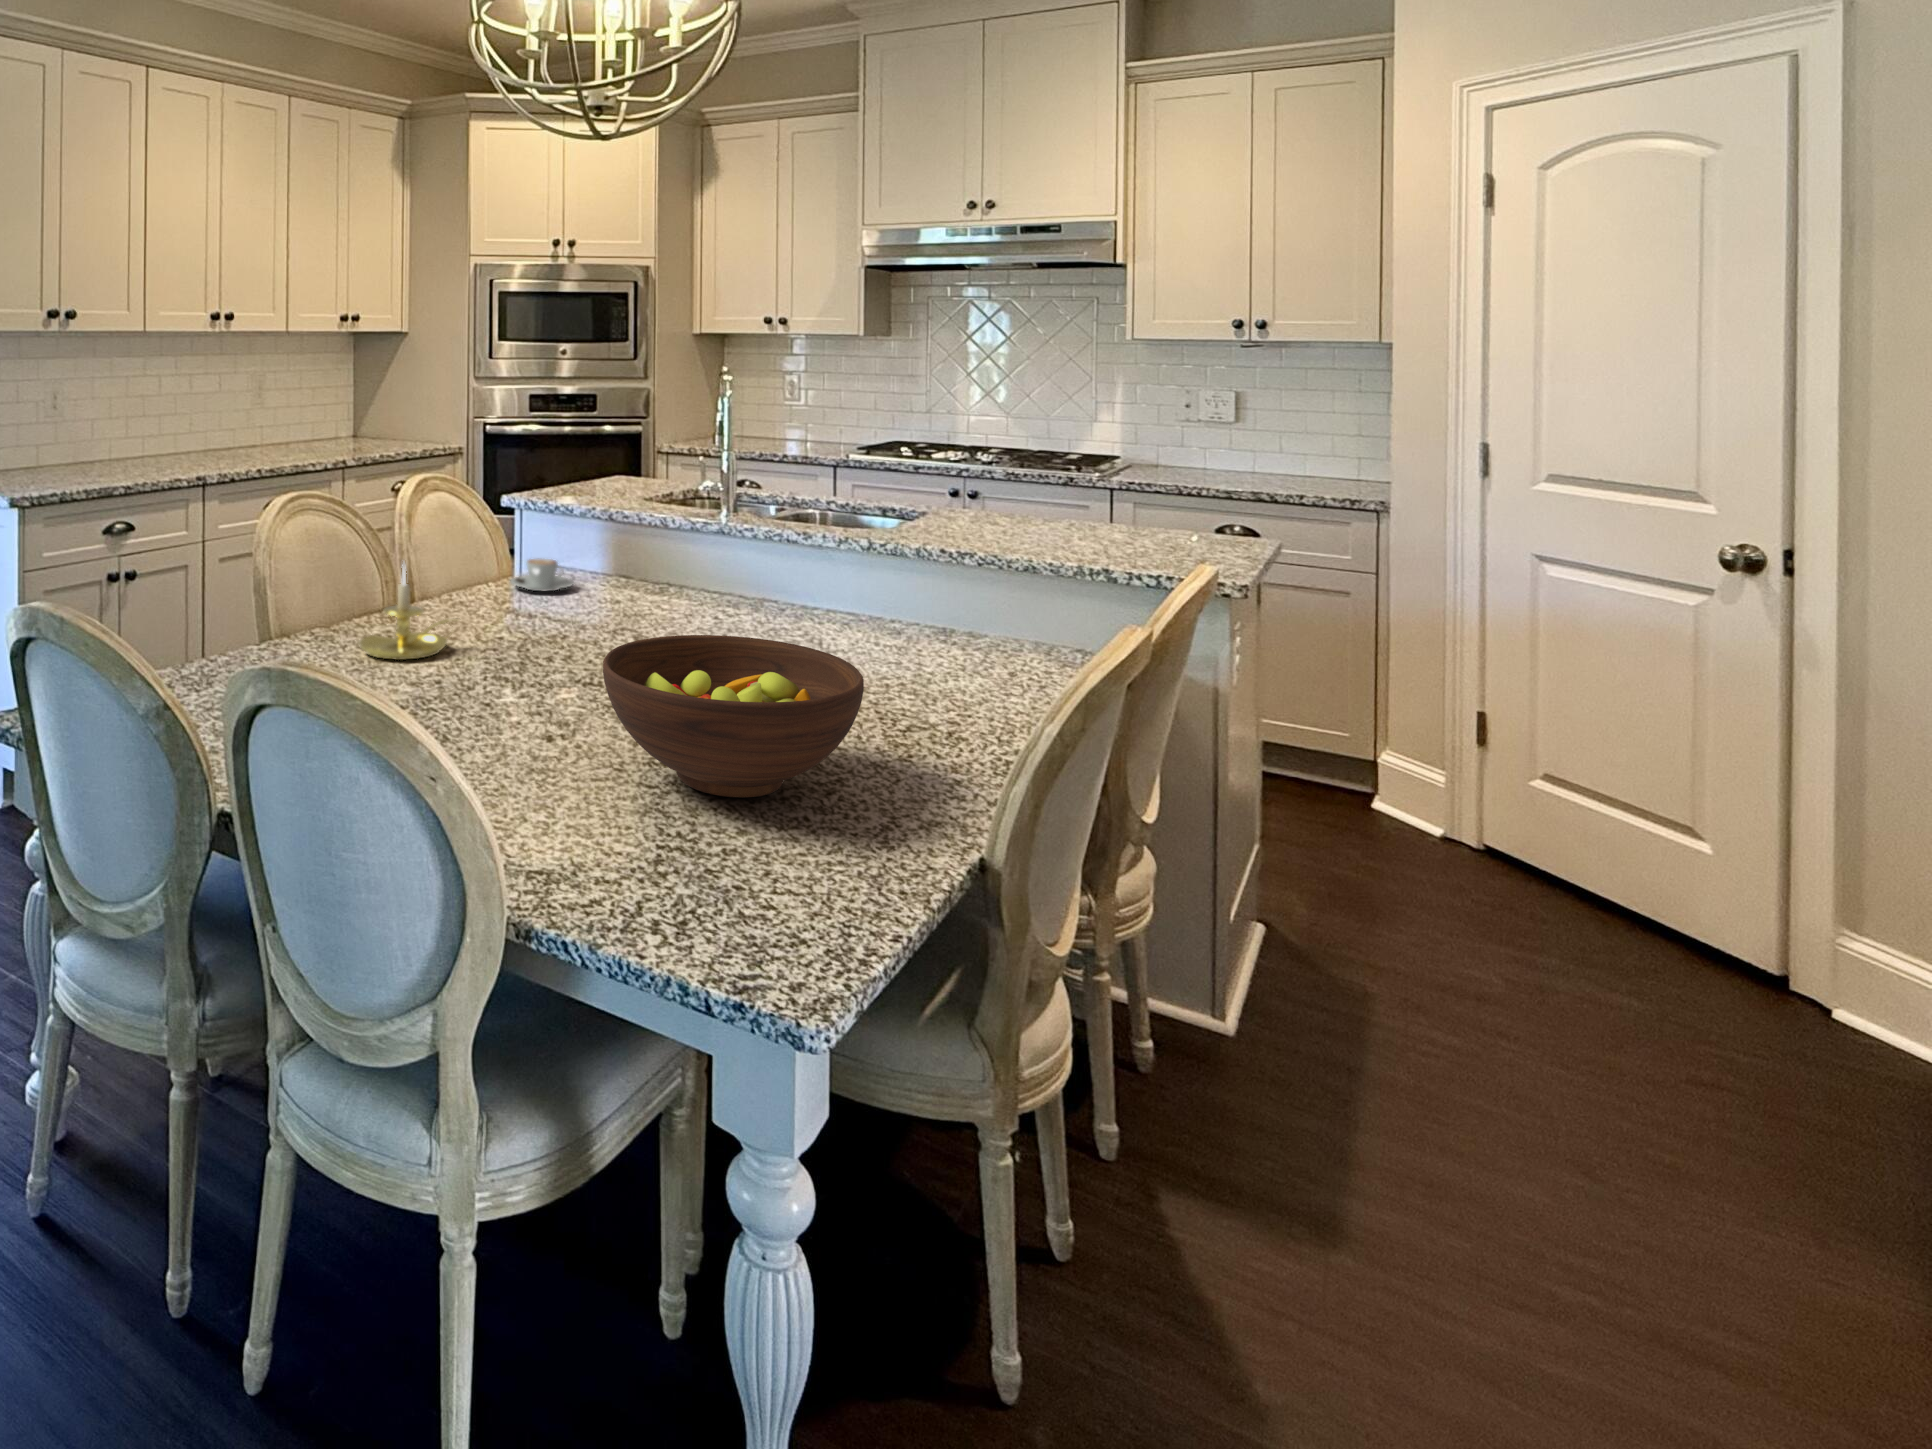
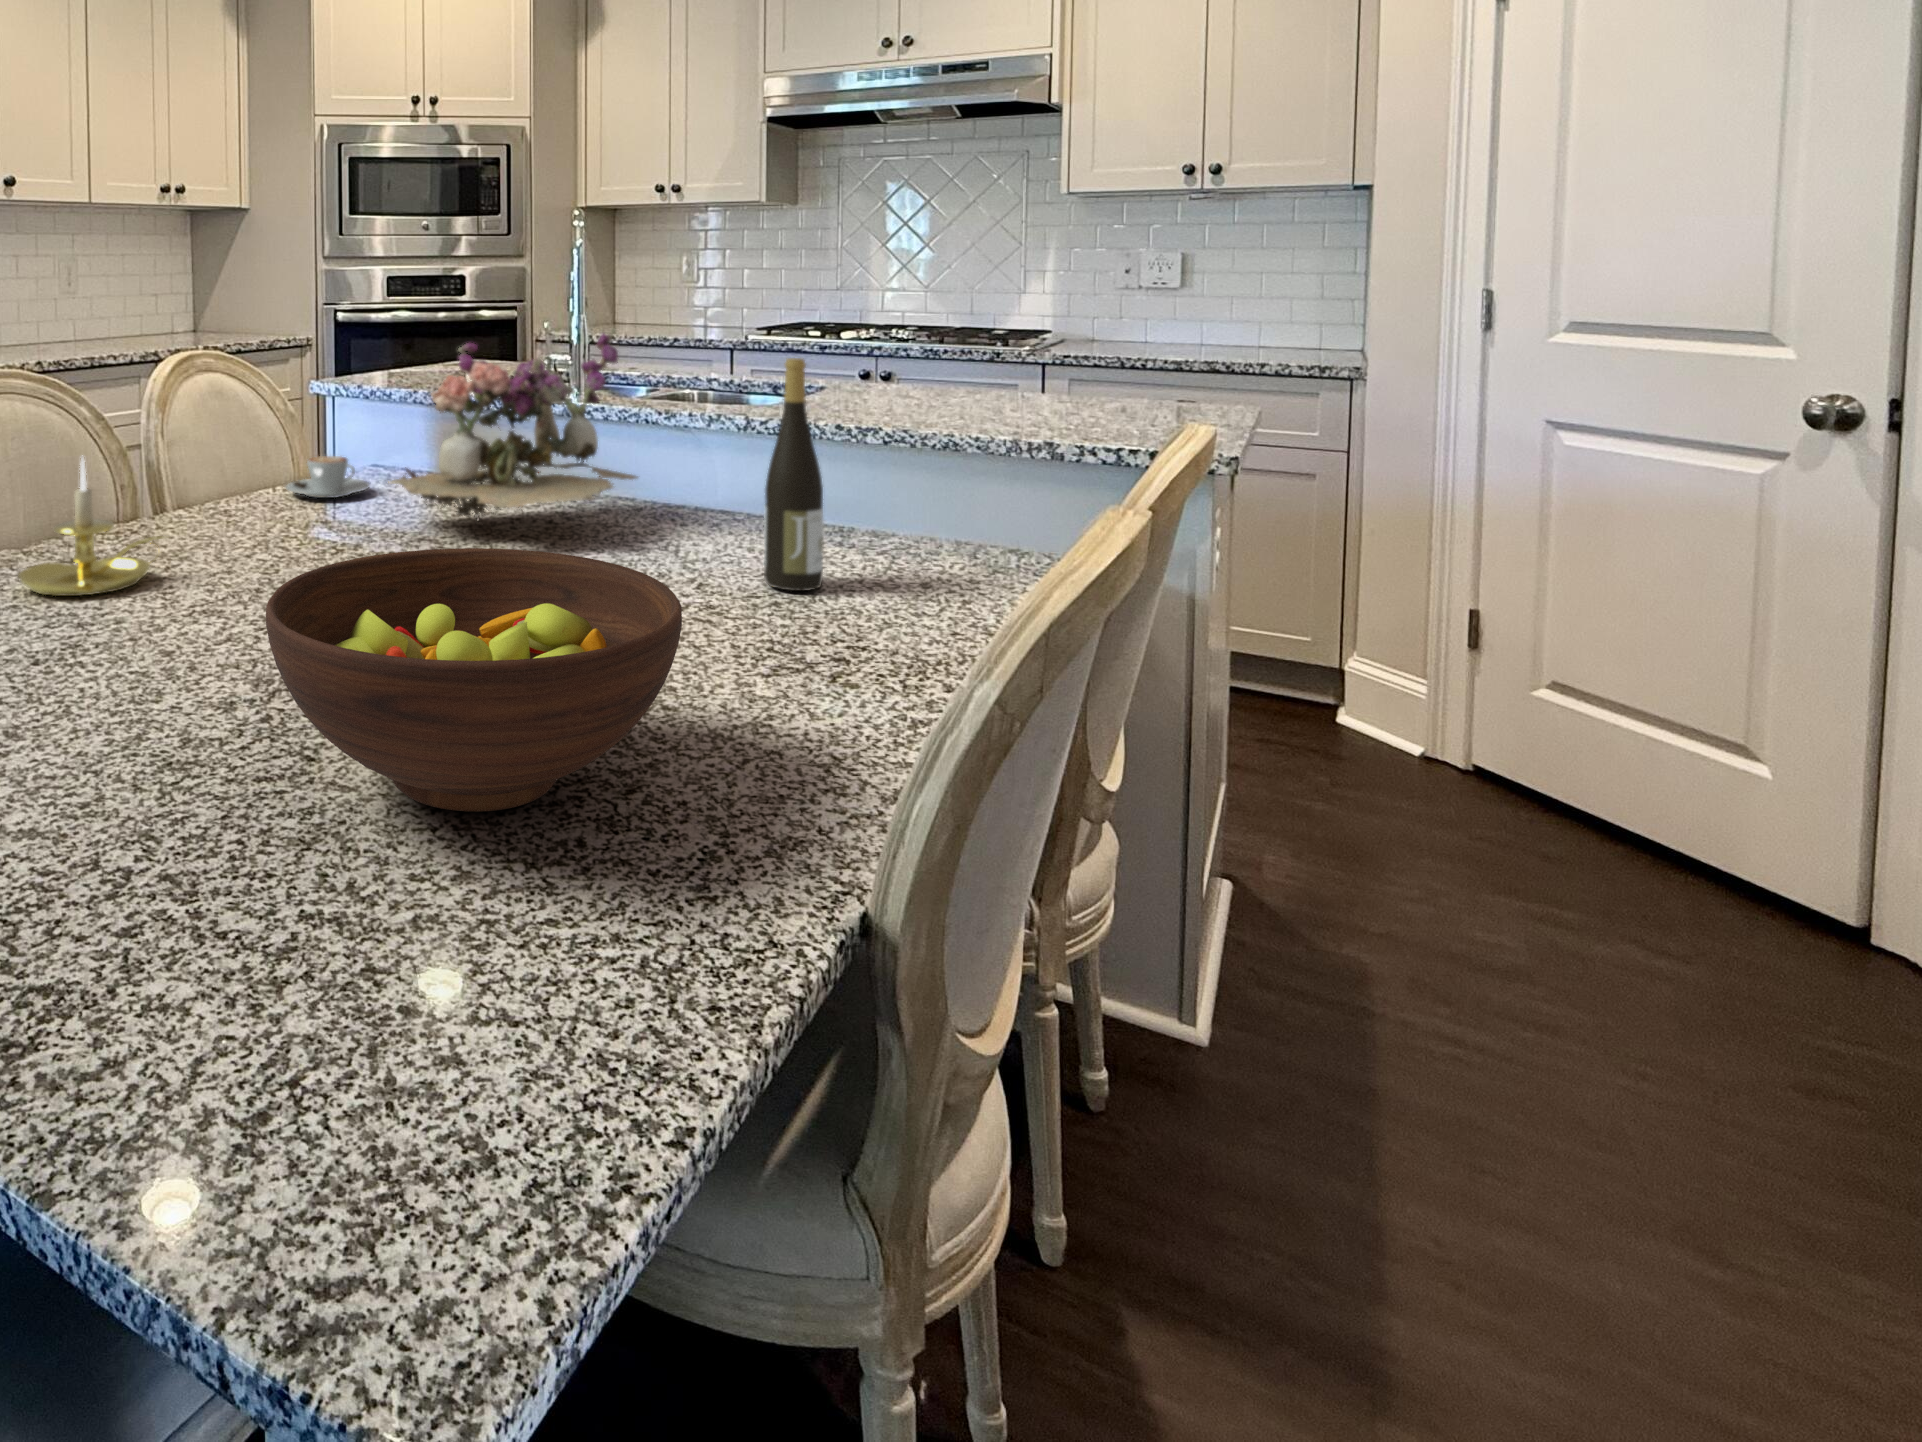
flower arrangement: none [599,470,790,617] -> present [388,329,638,523]
wine bottle: none [893,504,936,672] -> present [764,358,824,591]

